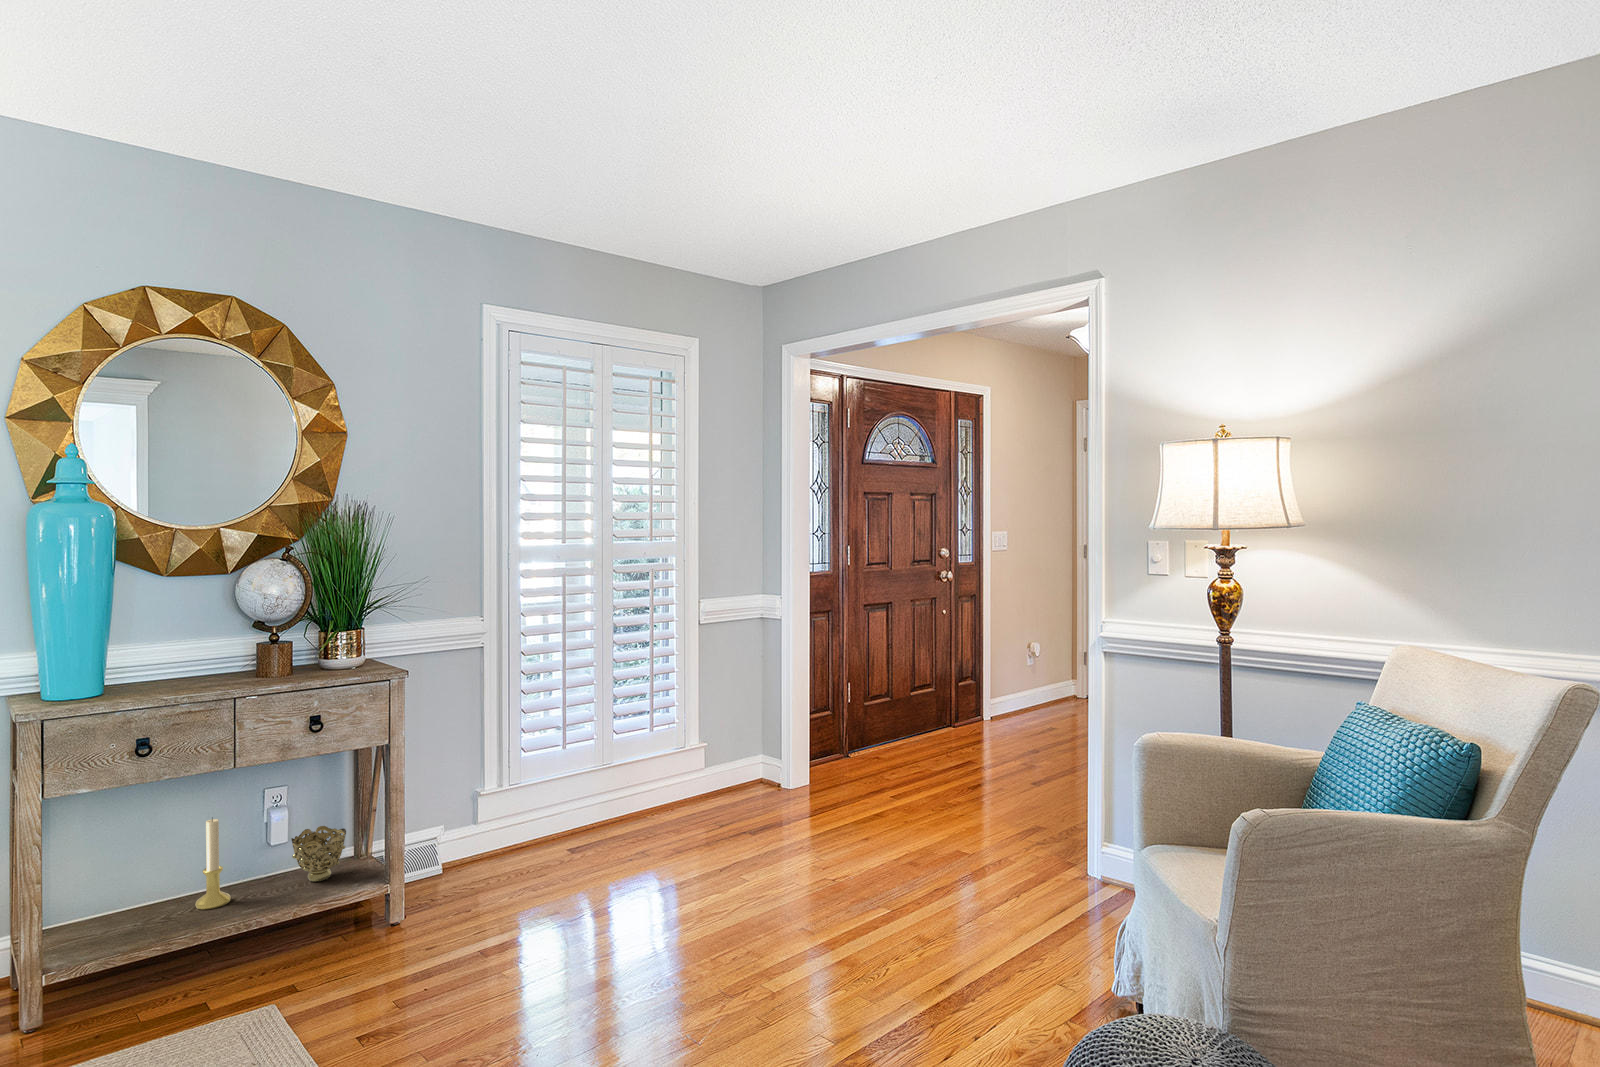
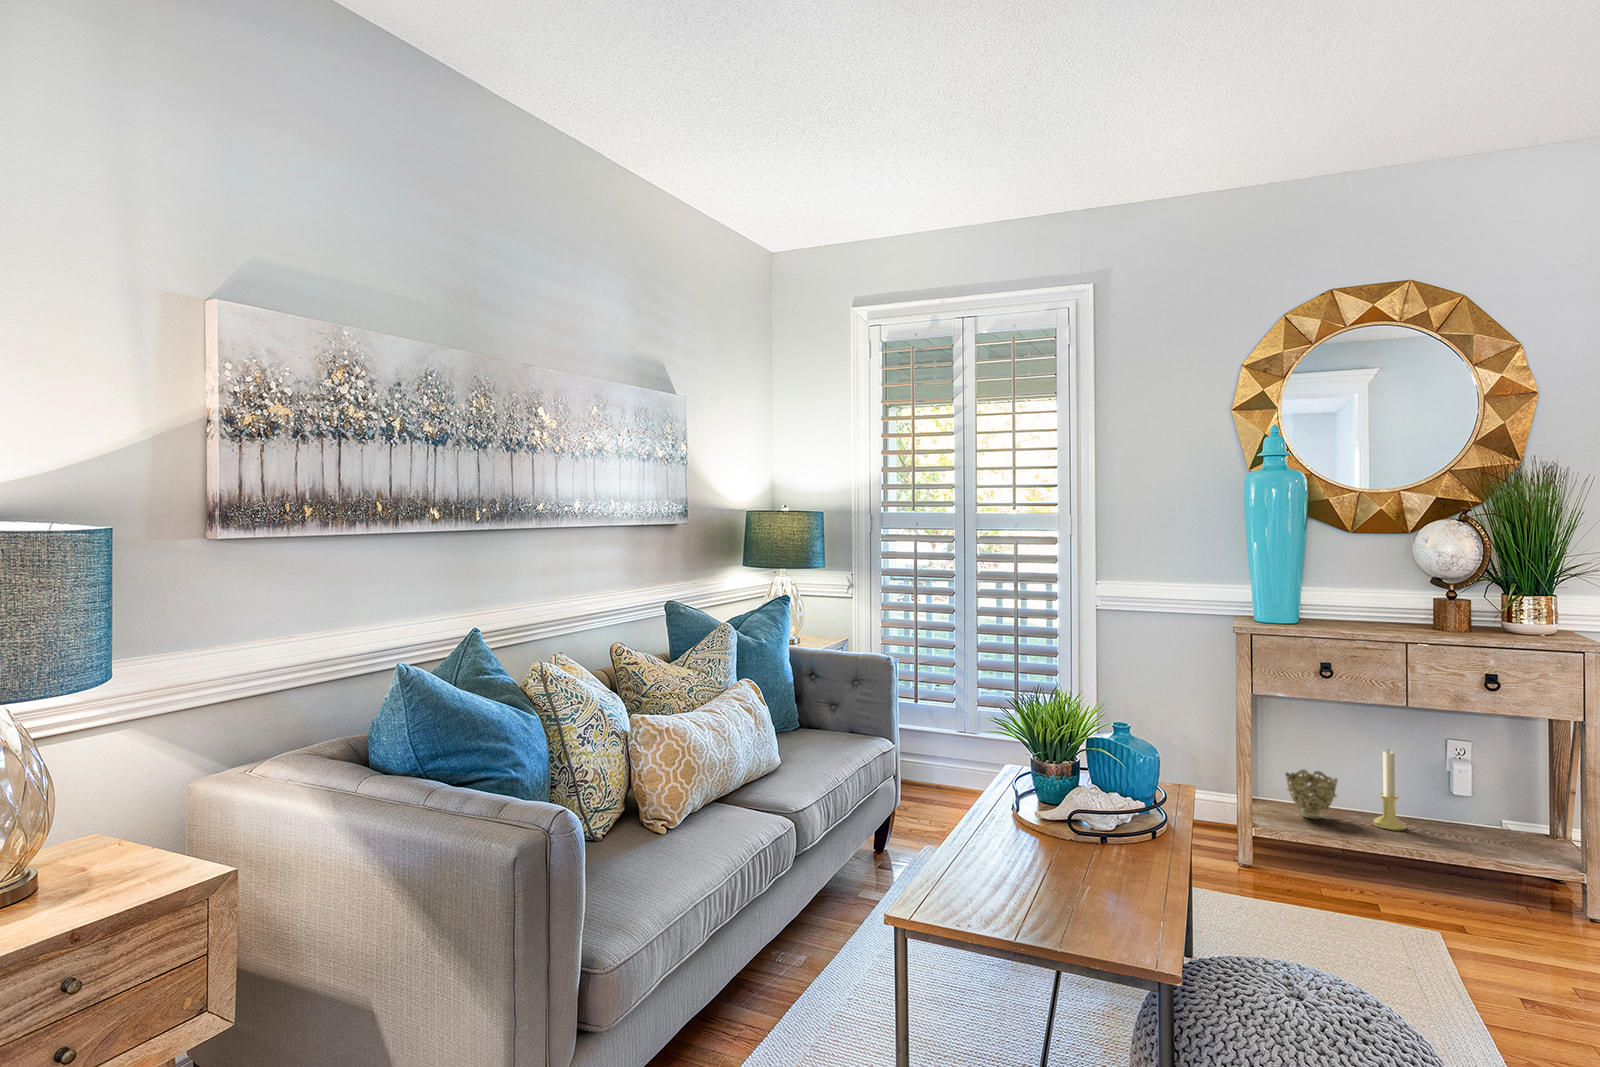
decorative bowl: present [291,826,346,881] -> present [1286,770,1337,819]

